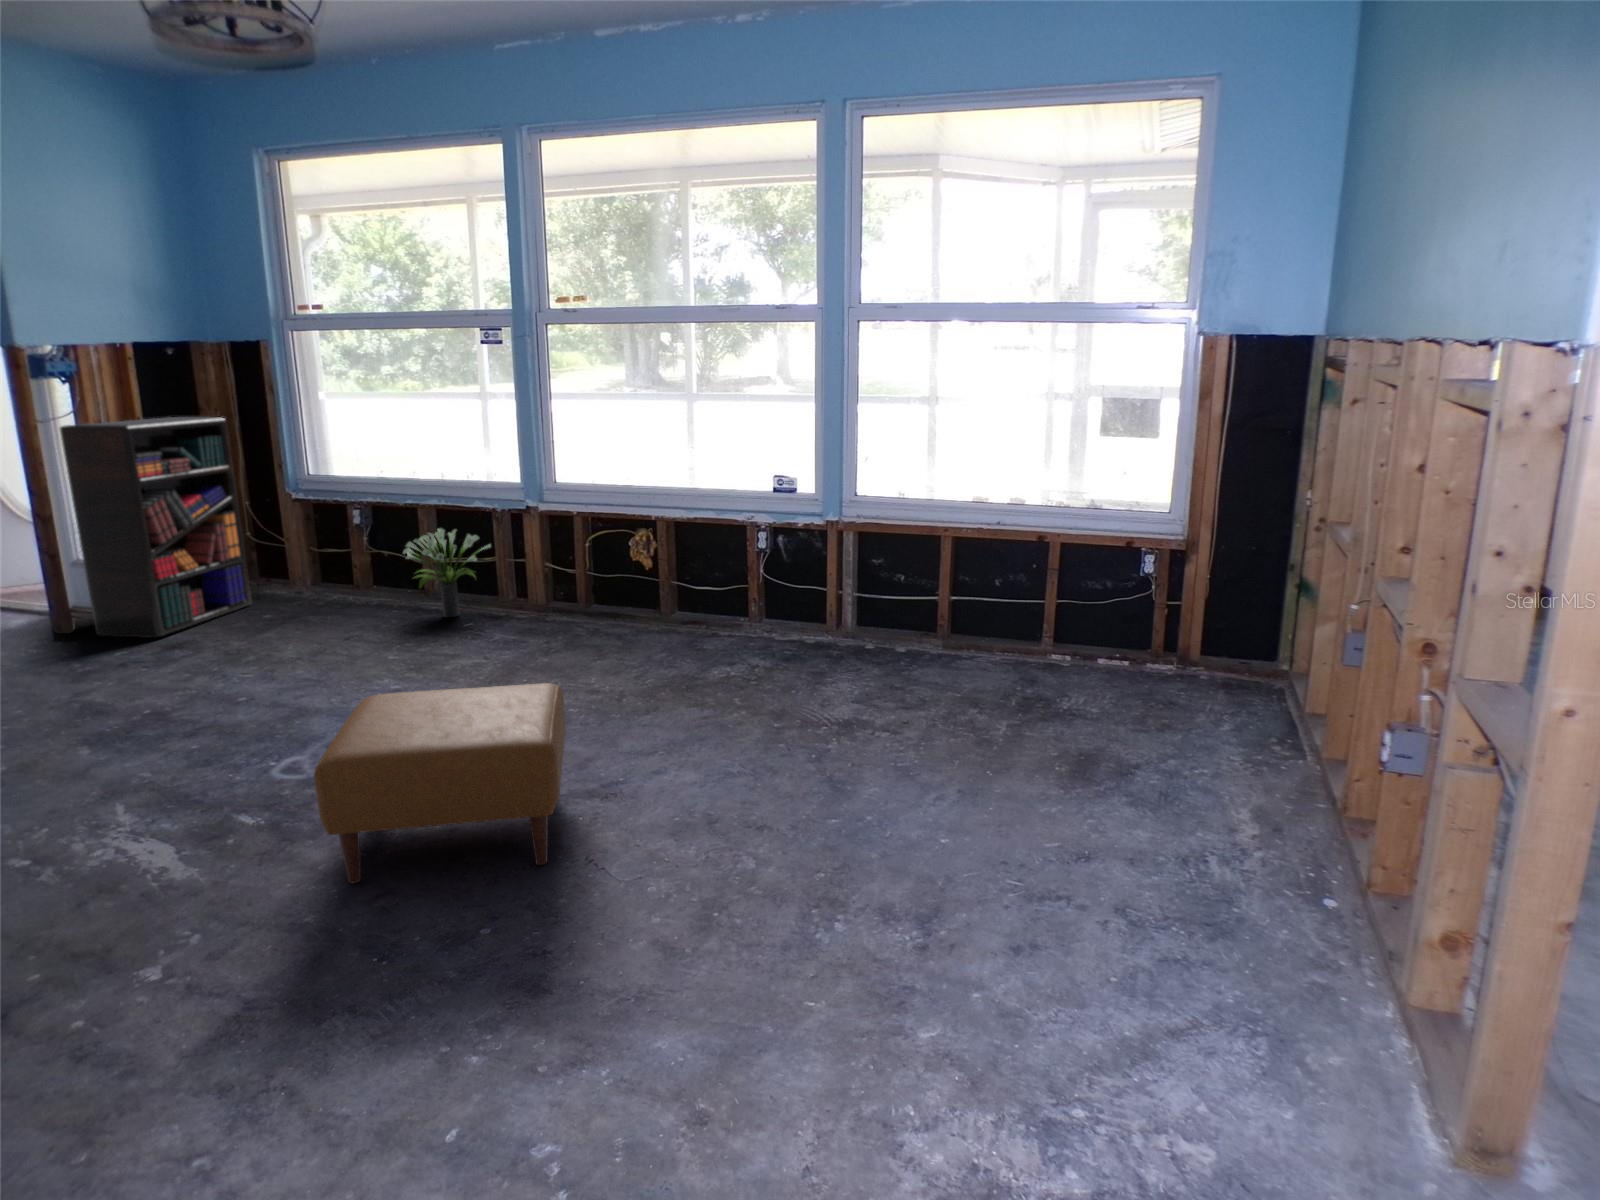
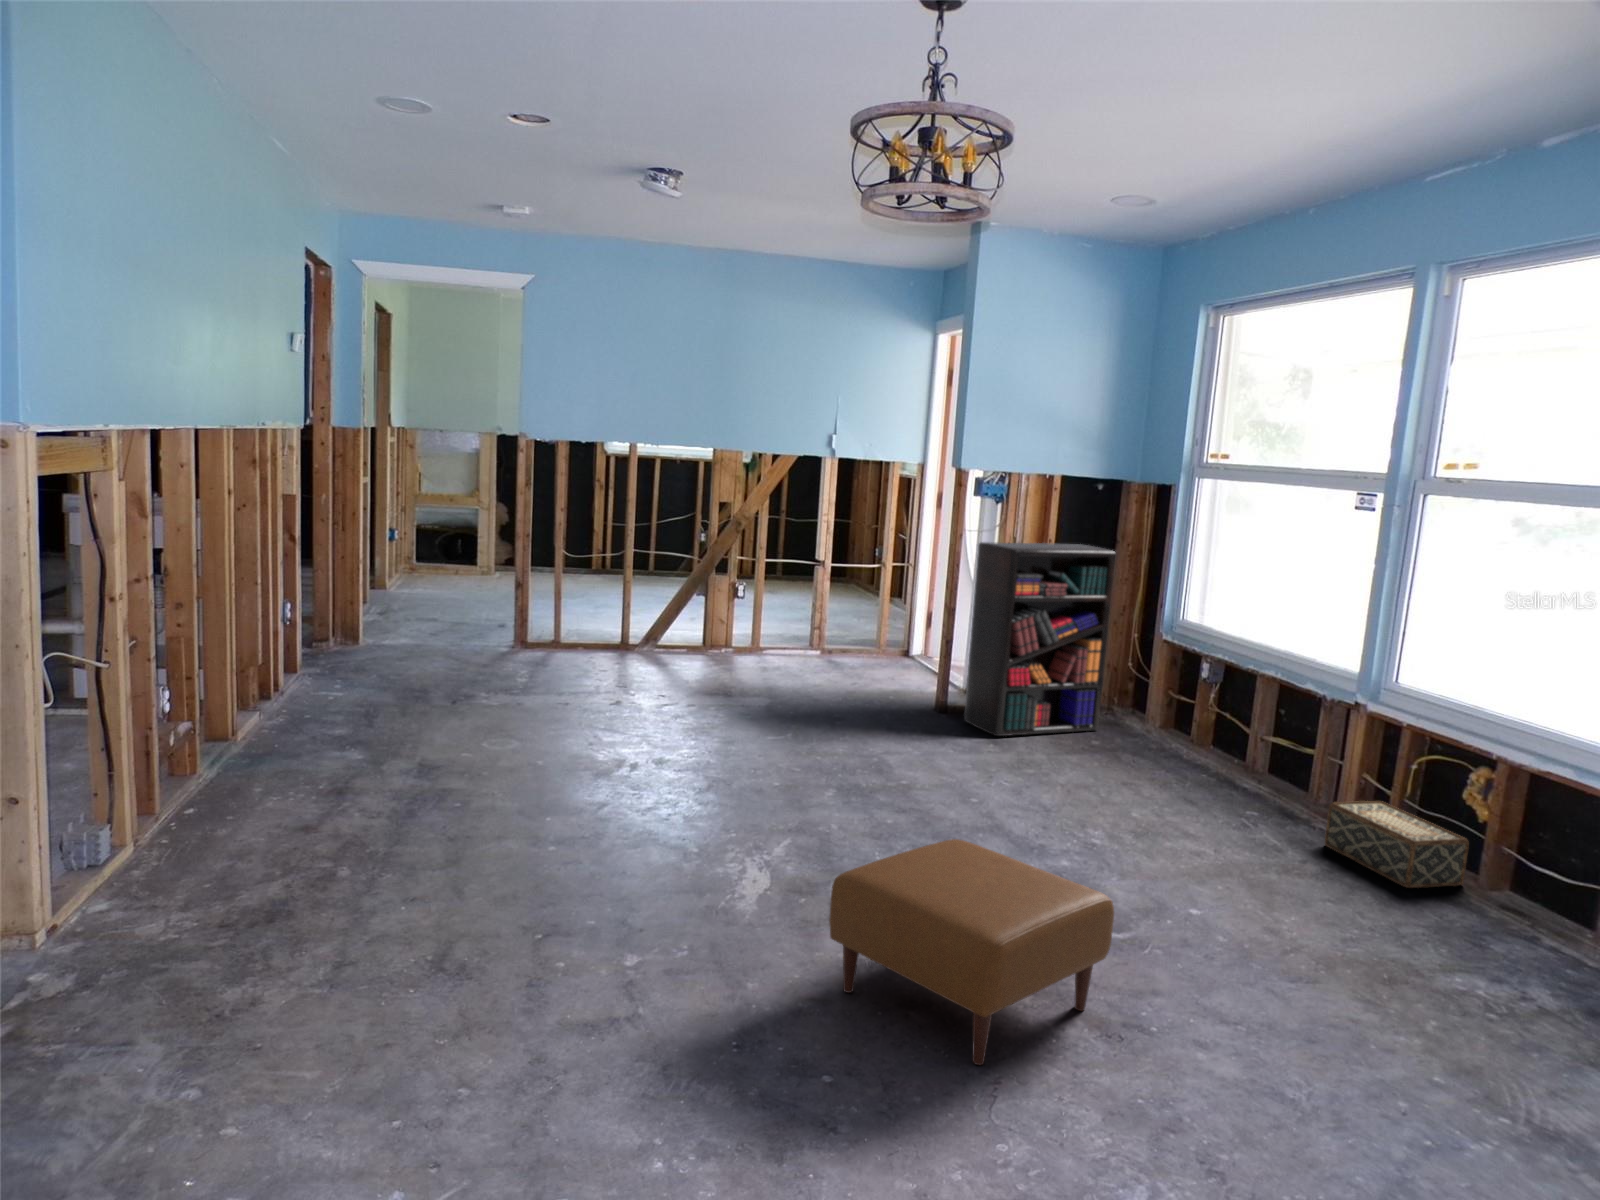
potted plant: present [403,529,491,618] -> none [1209,702,1310,803]
woven basket: none [538,580,646,632] -> present [1325,801,1469,888]

